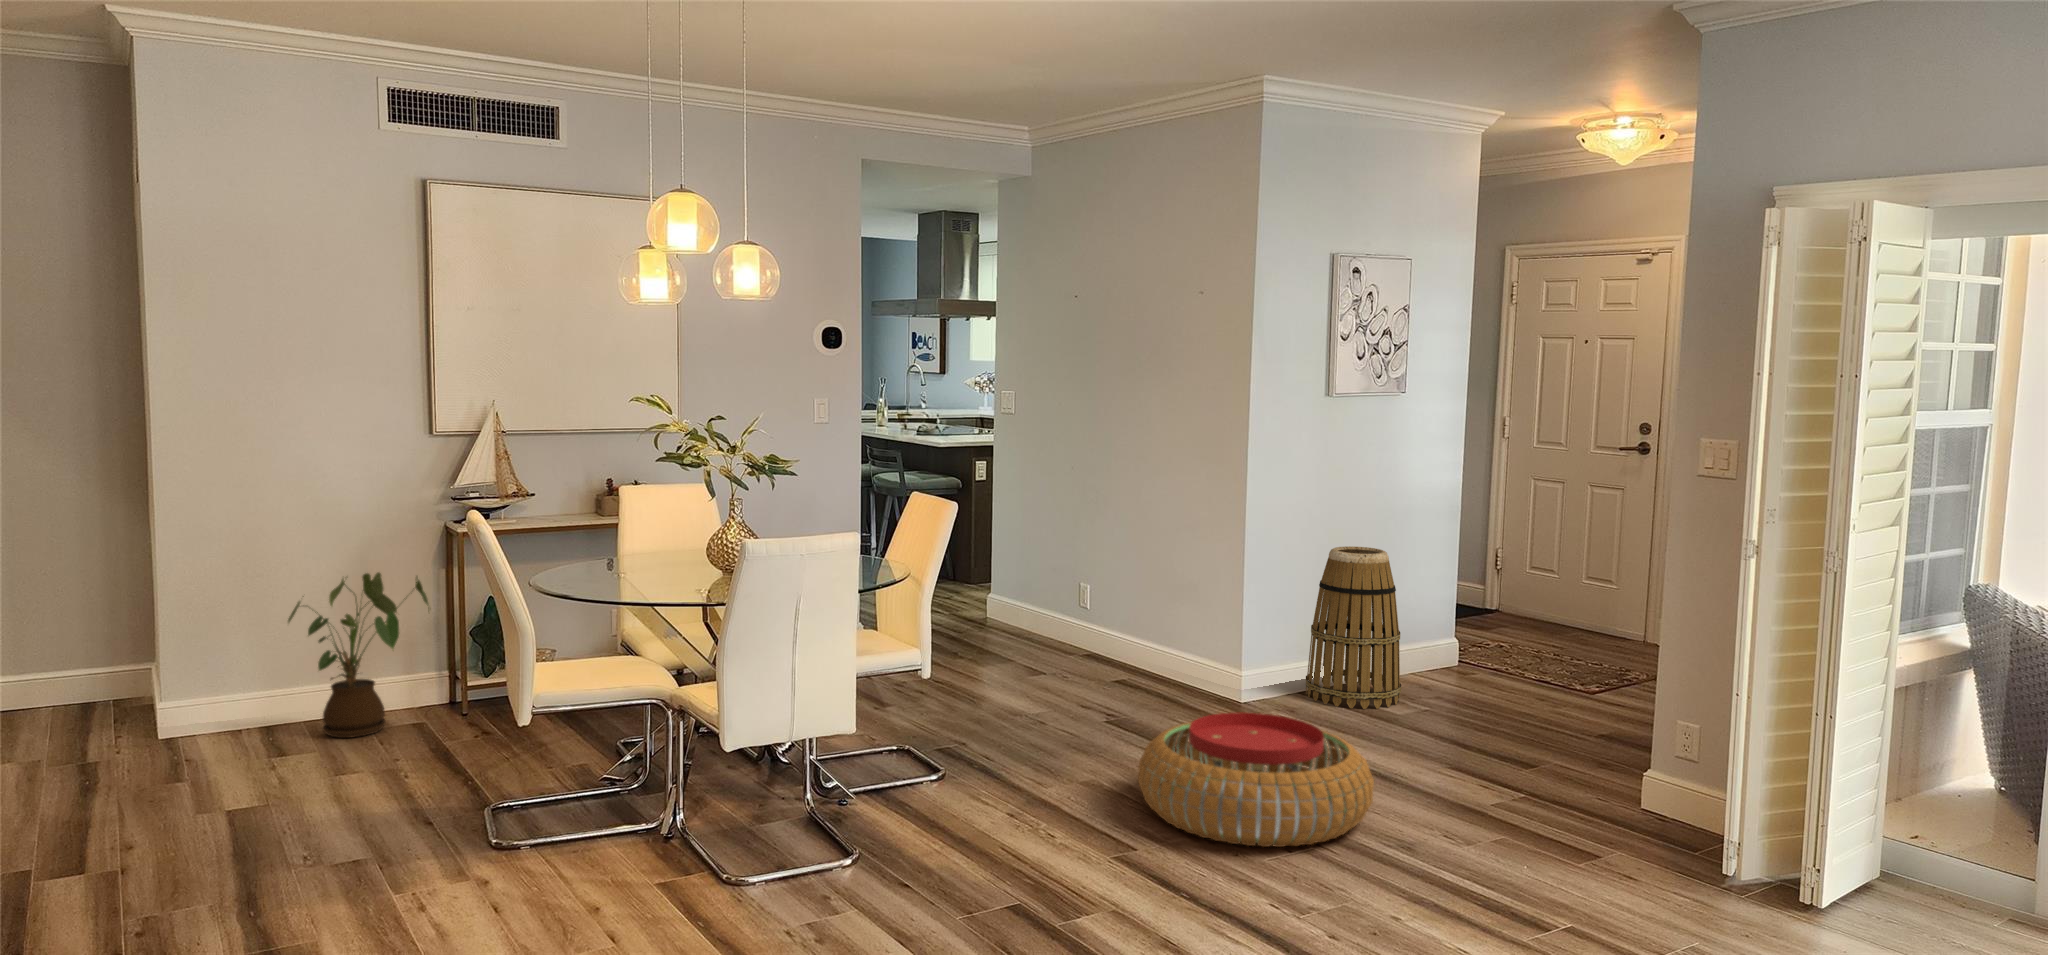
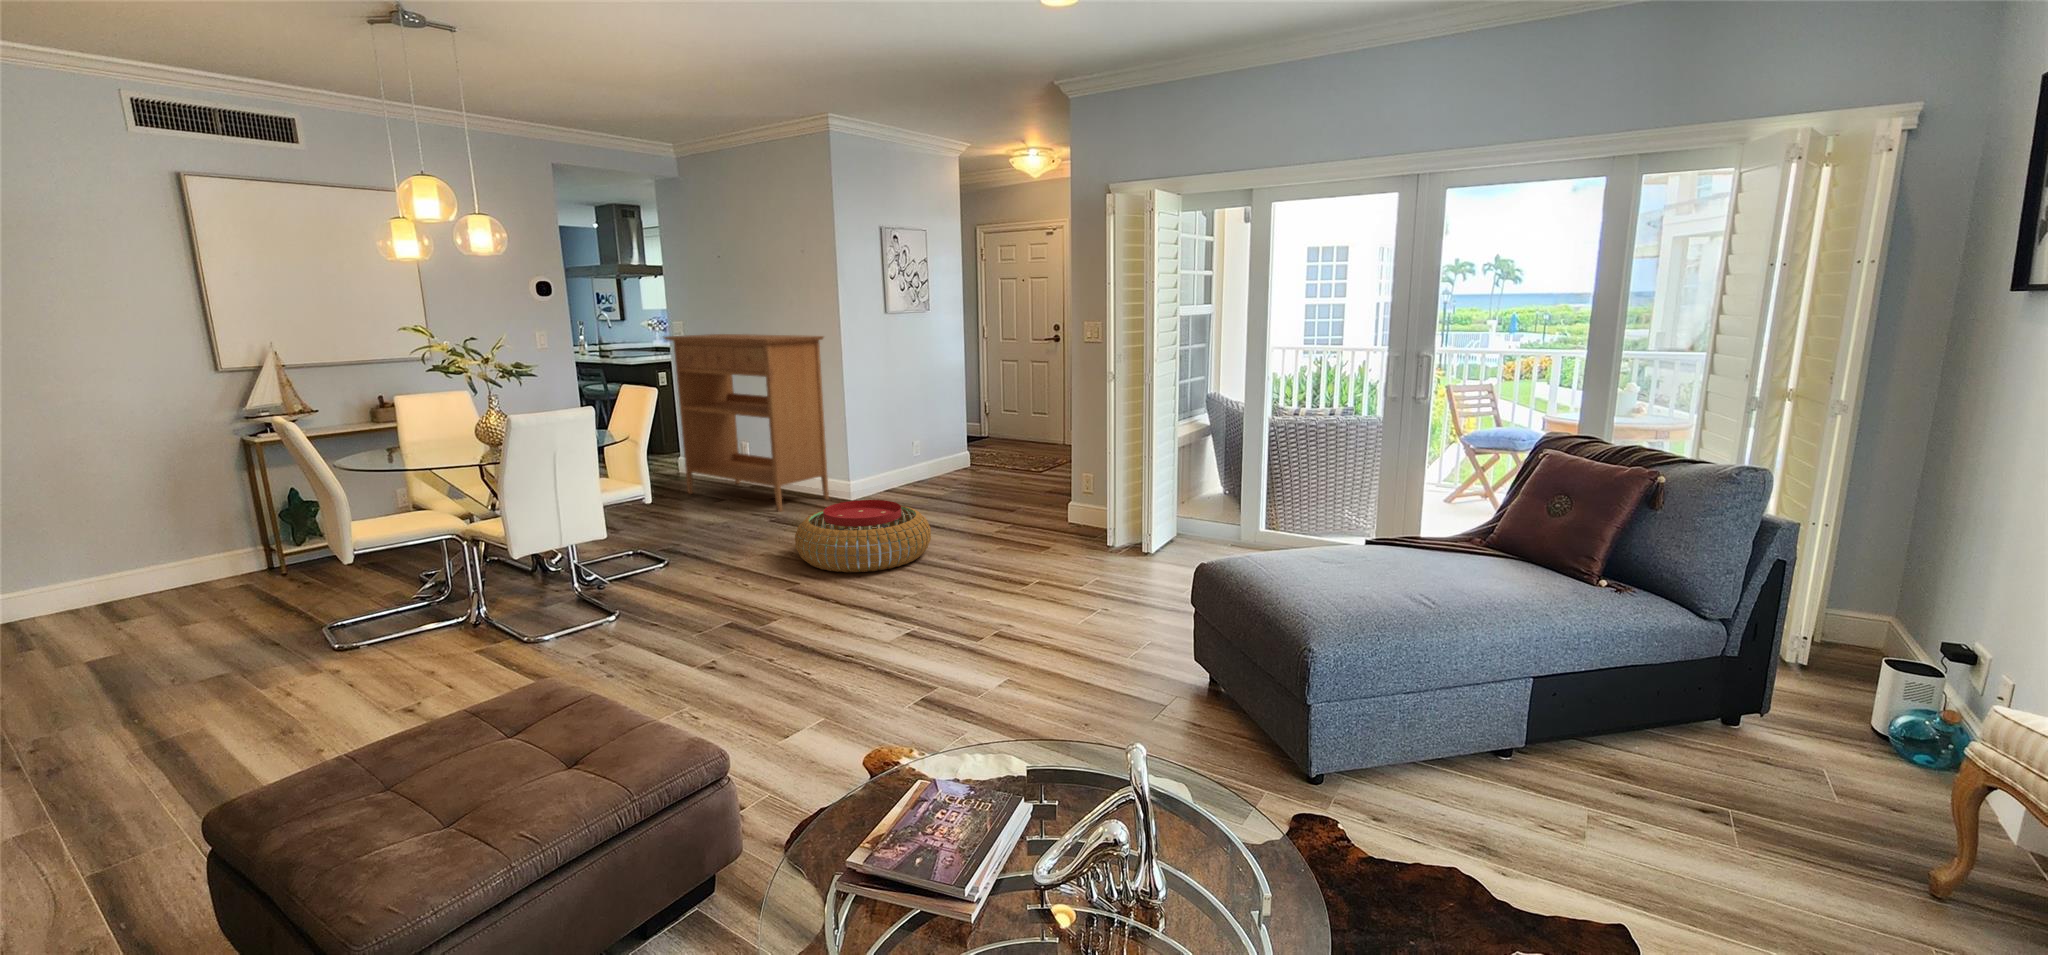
console table: none [980,411,1223,706] -> present [664,334,829,512]
basket: present [1306,546,1401,709] -> none [887,404,941,497]
house plant: present [288,572,429,738] -> none [104,477,239,604]

